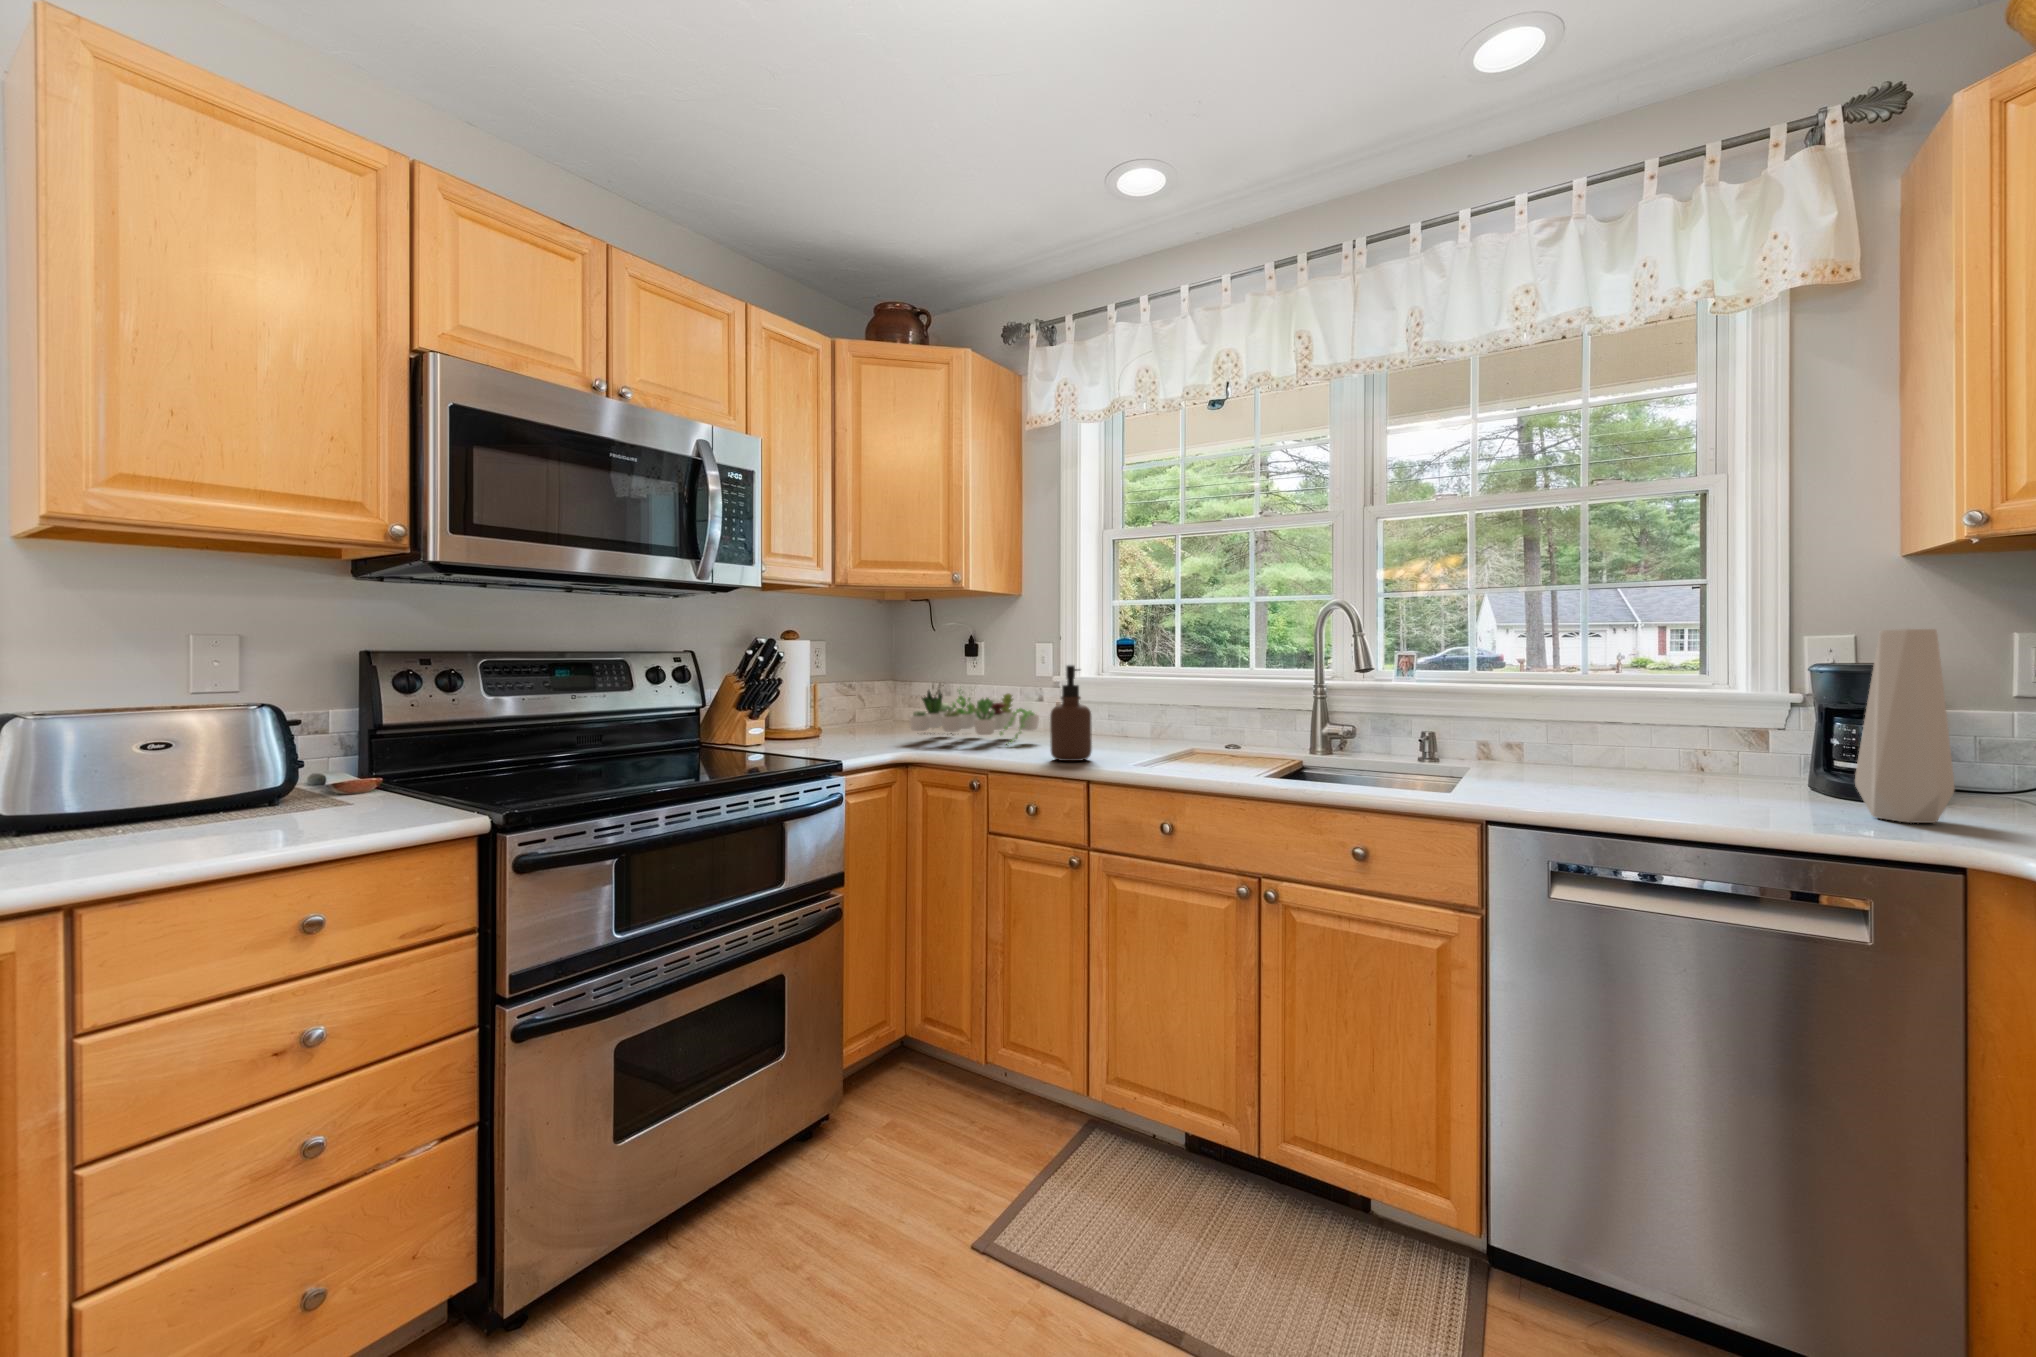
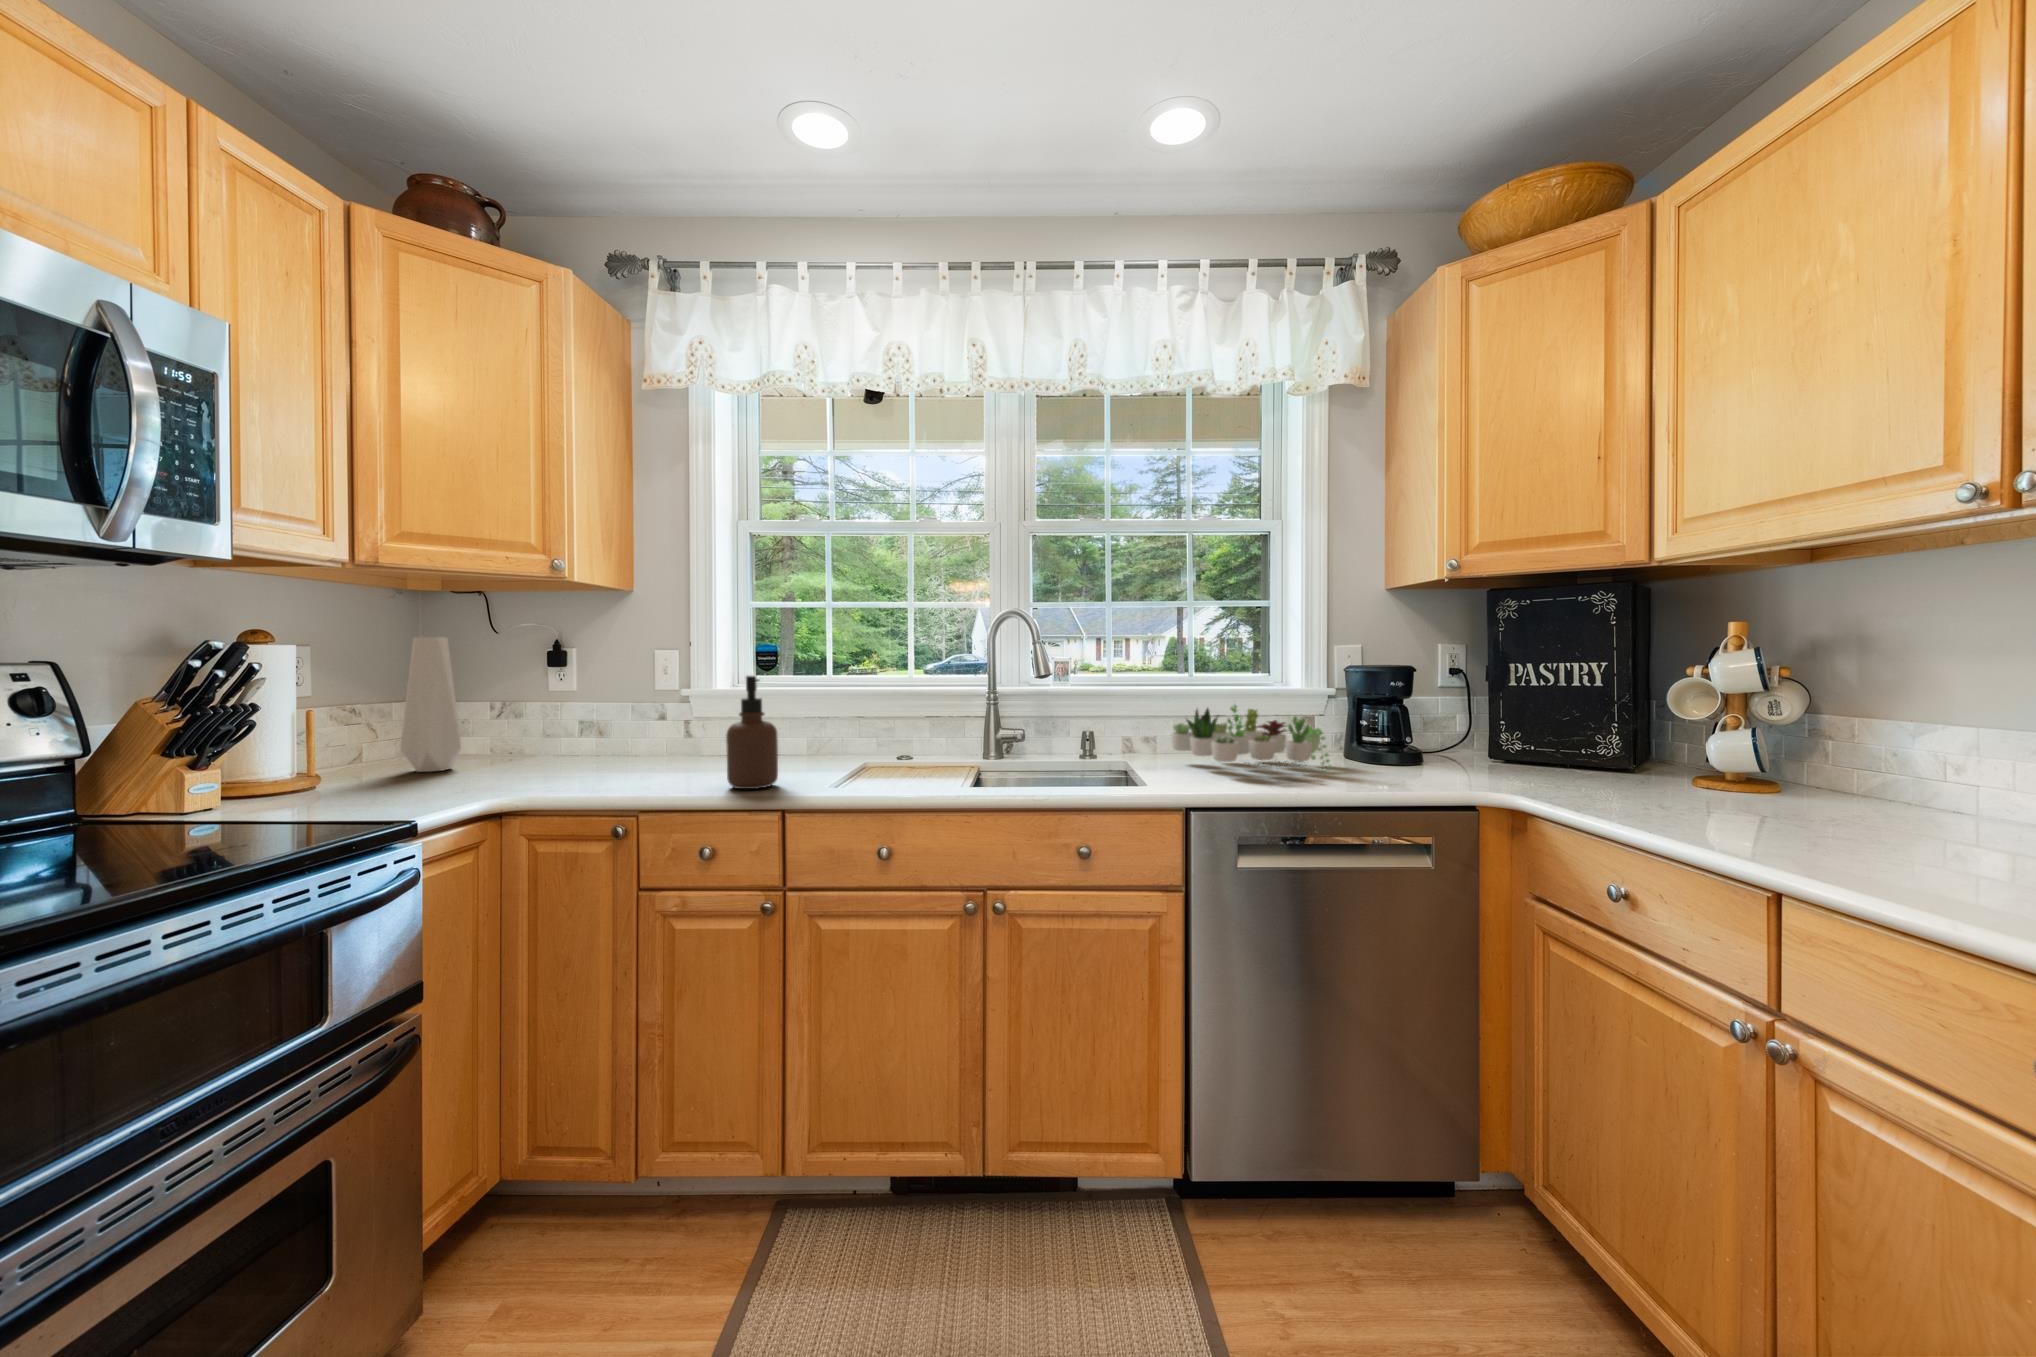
vase: present [1855,629,1954,823] -> present [400,637,461,772]
succulent plant: present [909,690,1039,745] -> present [1171,705,1332,771]

